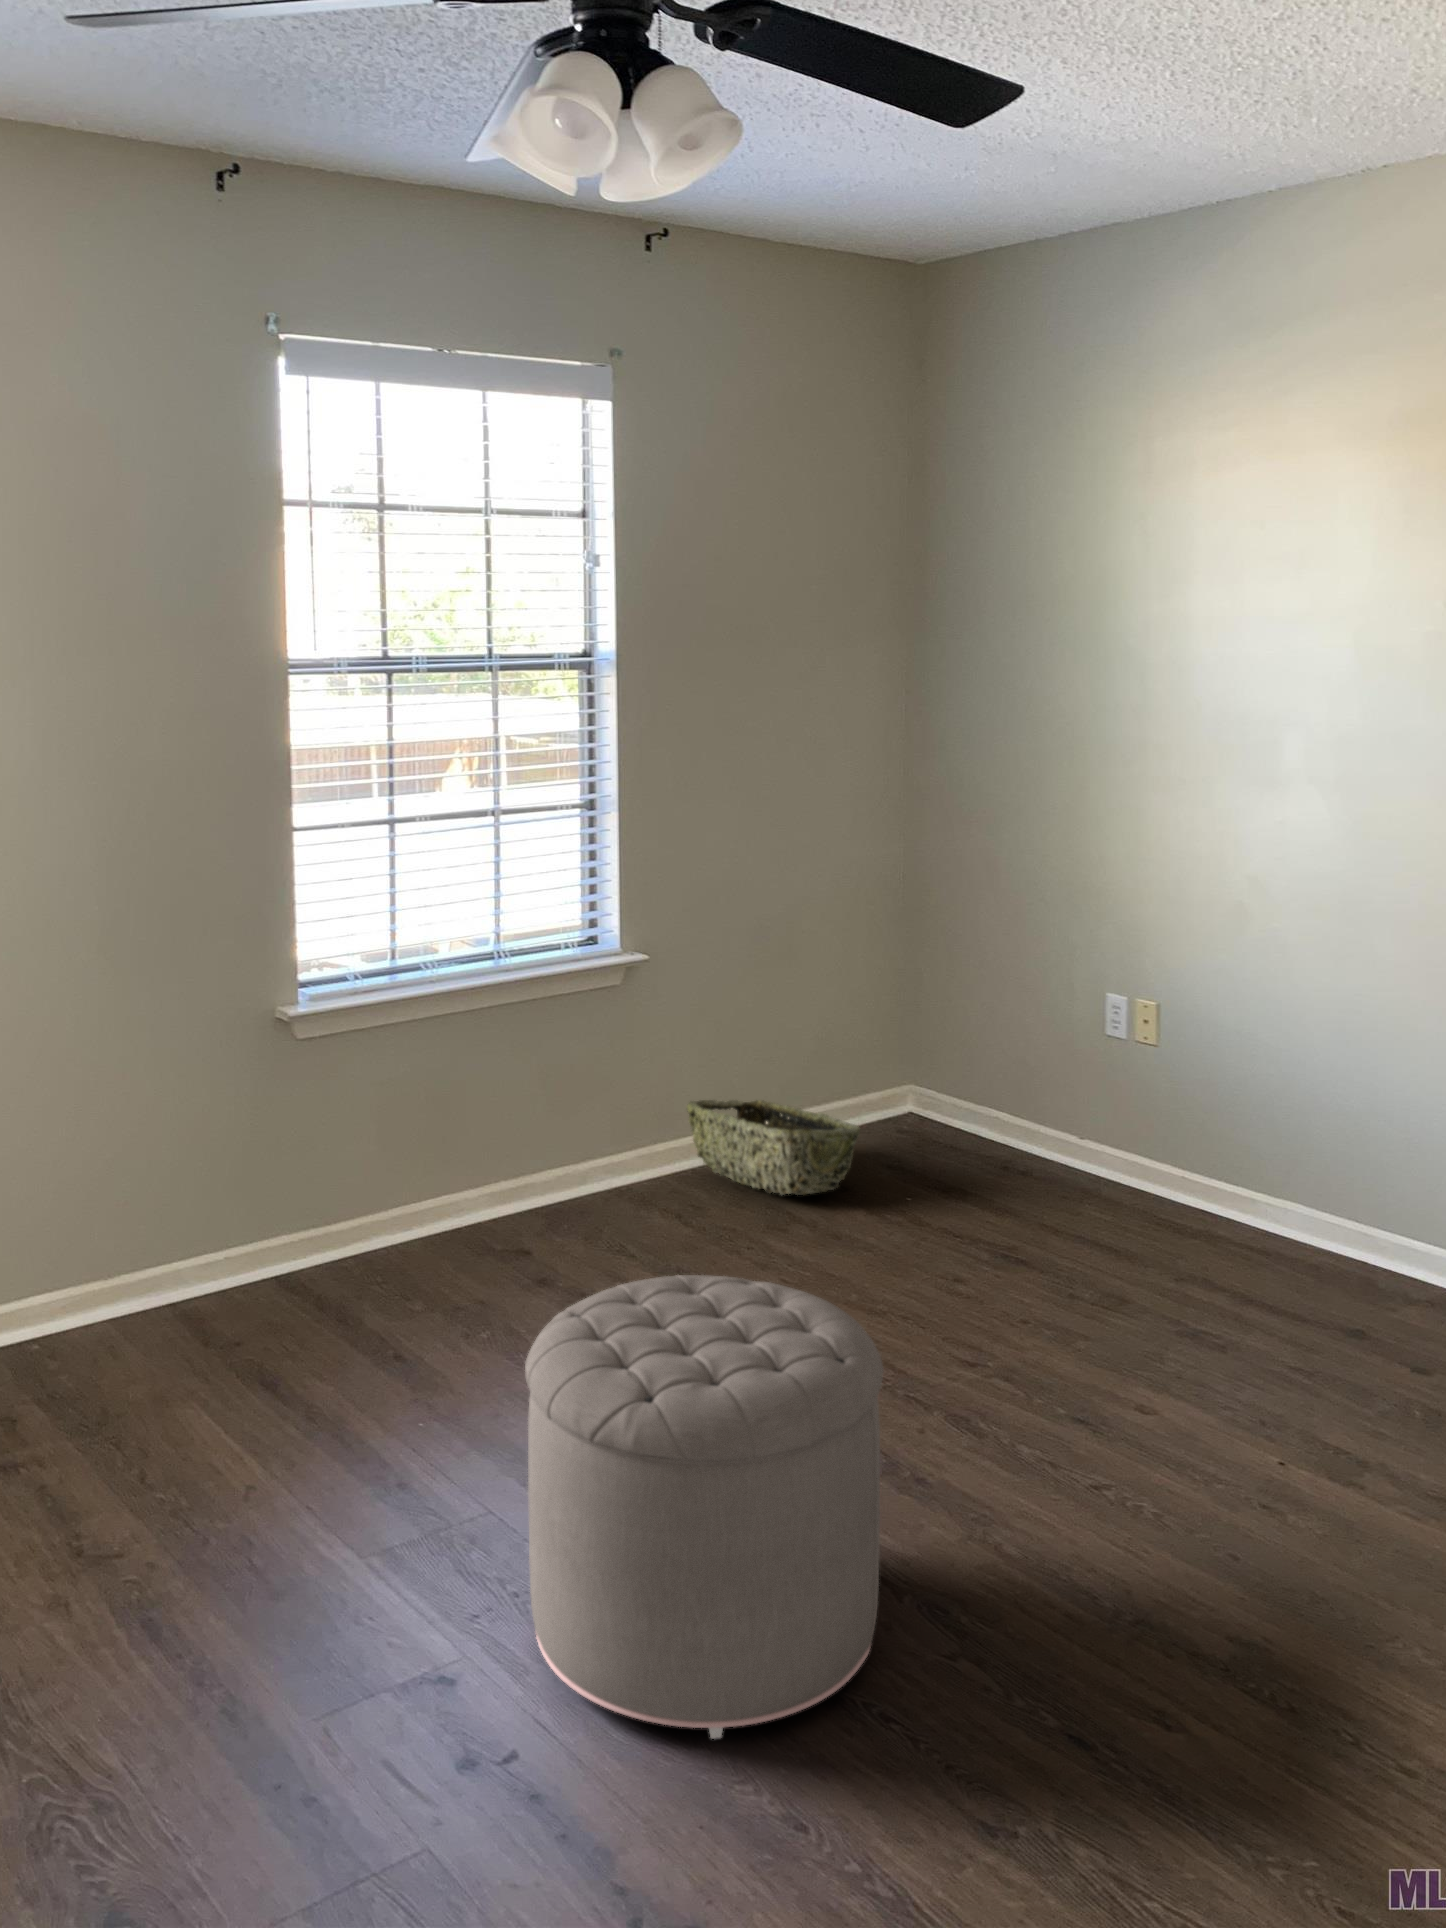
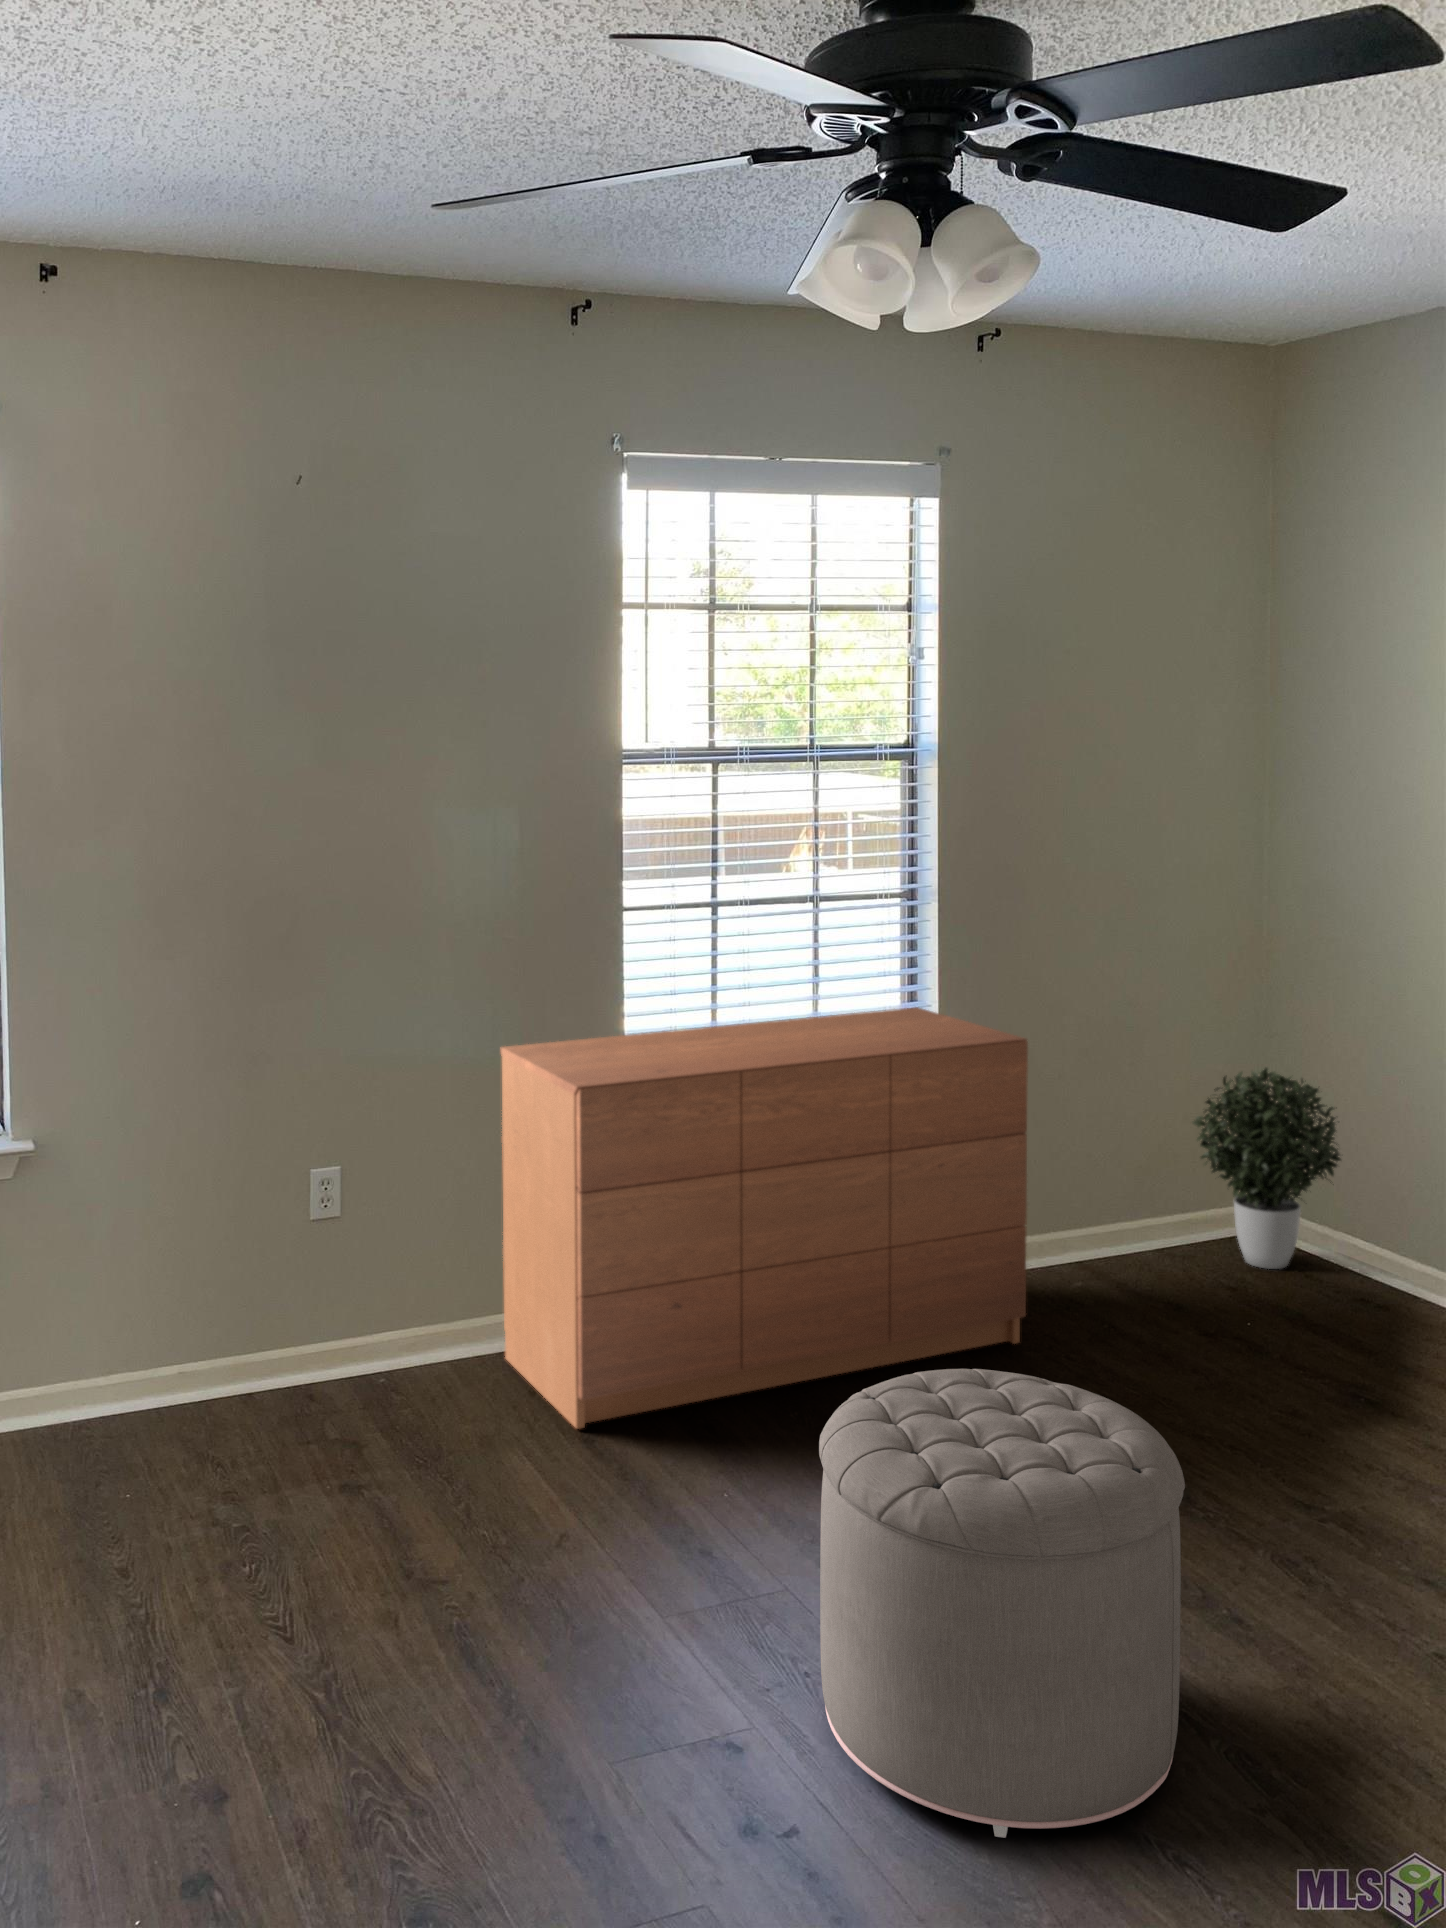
dresser: none [163,917,708,1375] -> present [501,1007,1028,1429]
potted plant: none [854,959,990,1149] -> present [1192,1068,1341,1269]
woven basket: present [687,1100,860,1195] -> none [1009,1199,1194,1306]

